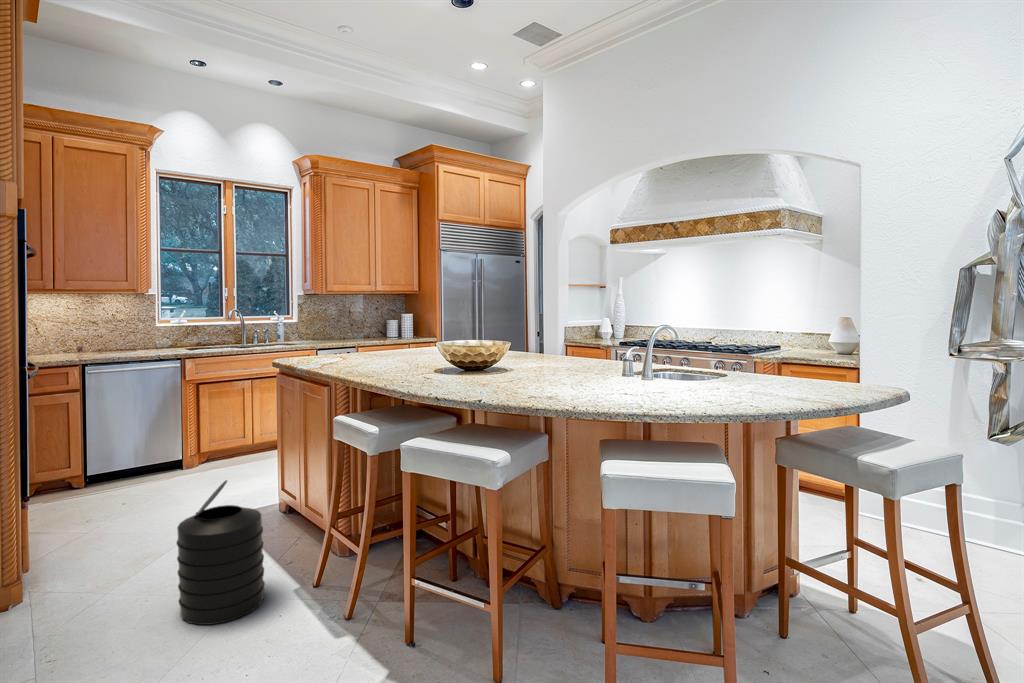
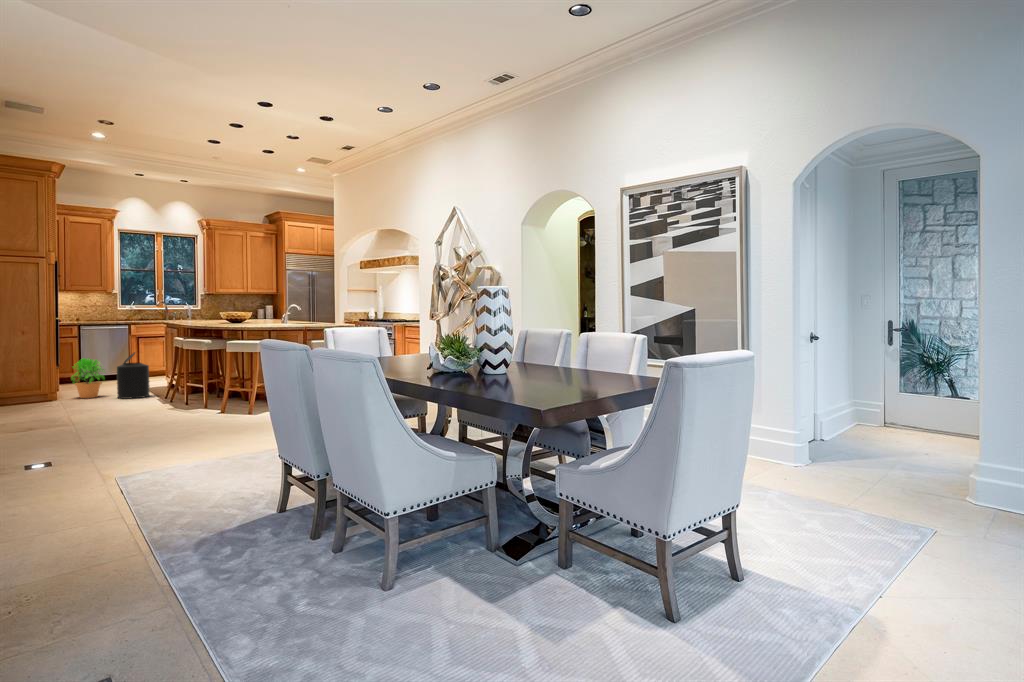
potted plant: none [44,495,151,613] -> present [71,358,104,398]

